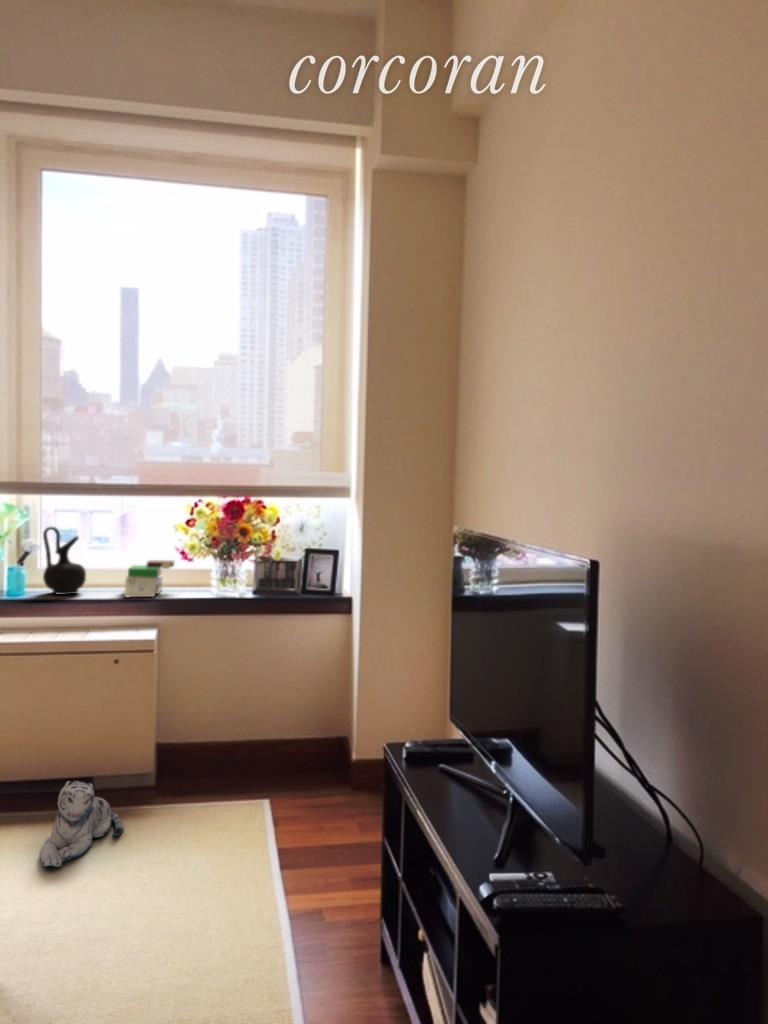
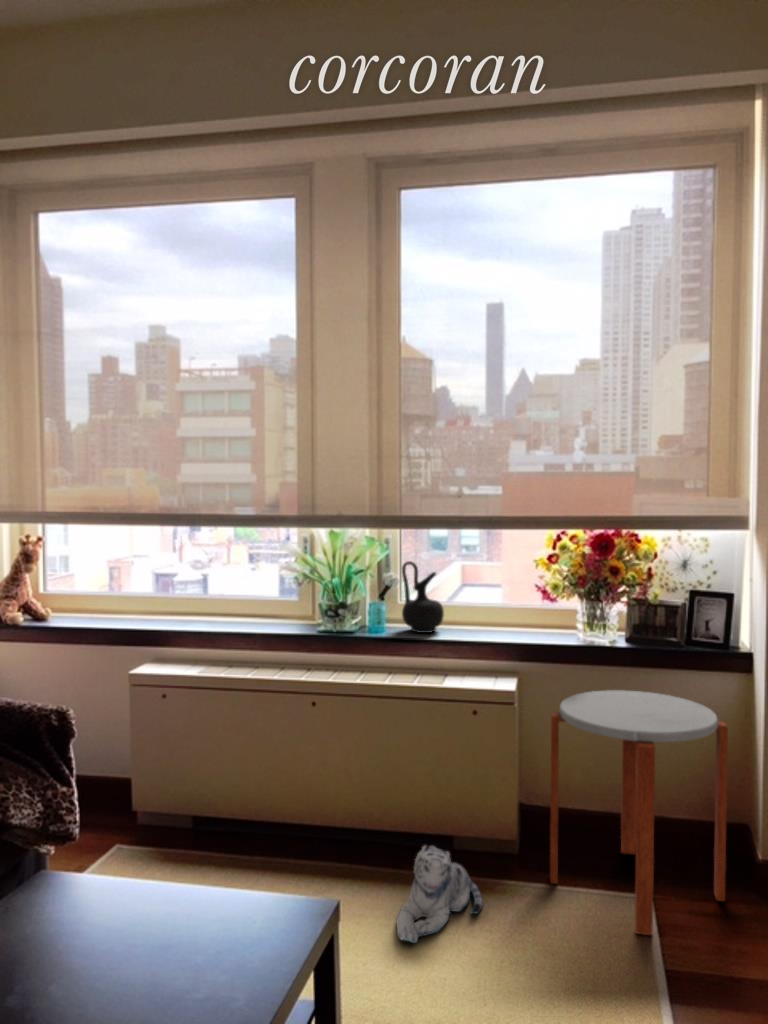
book: present [124,560,175,598] -> none [482,598,536,641]
side table: none [185,634,330,828] -> present [550,690,728,935]

